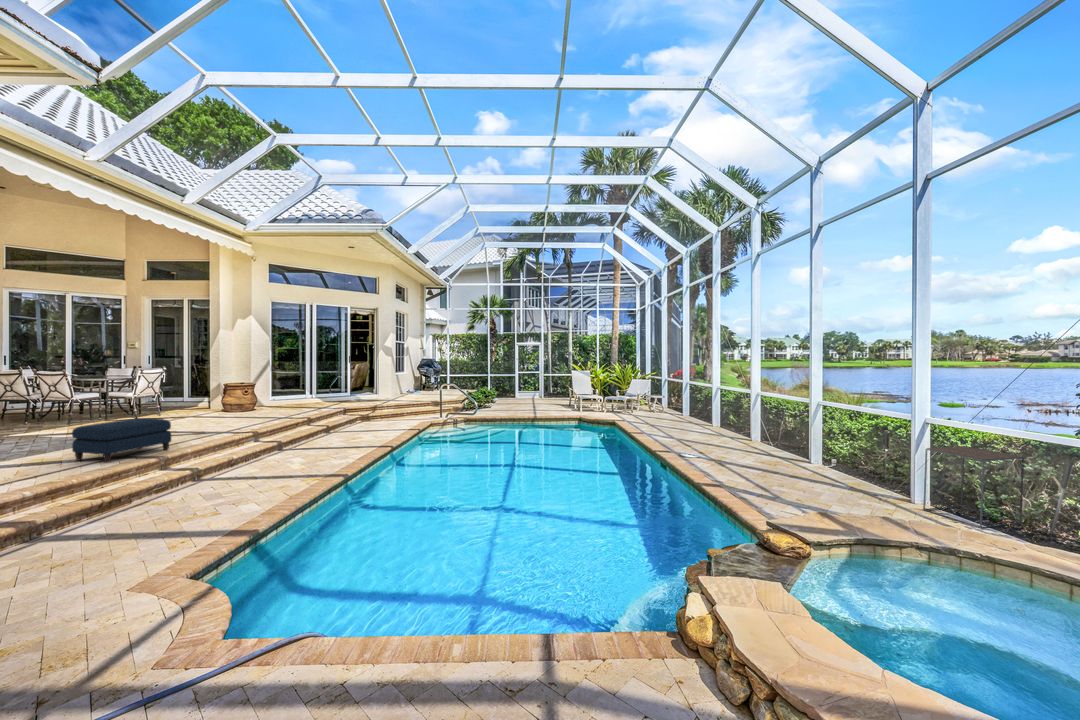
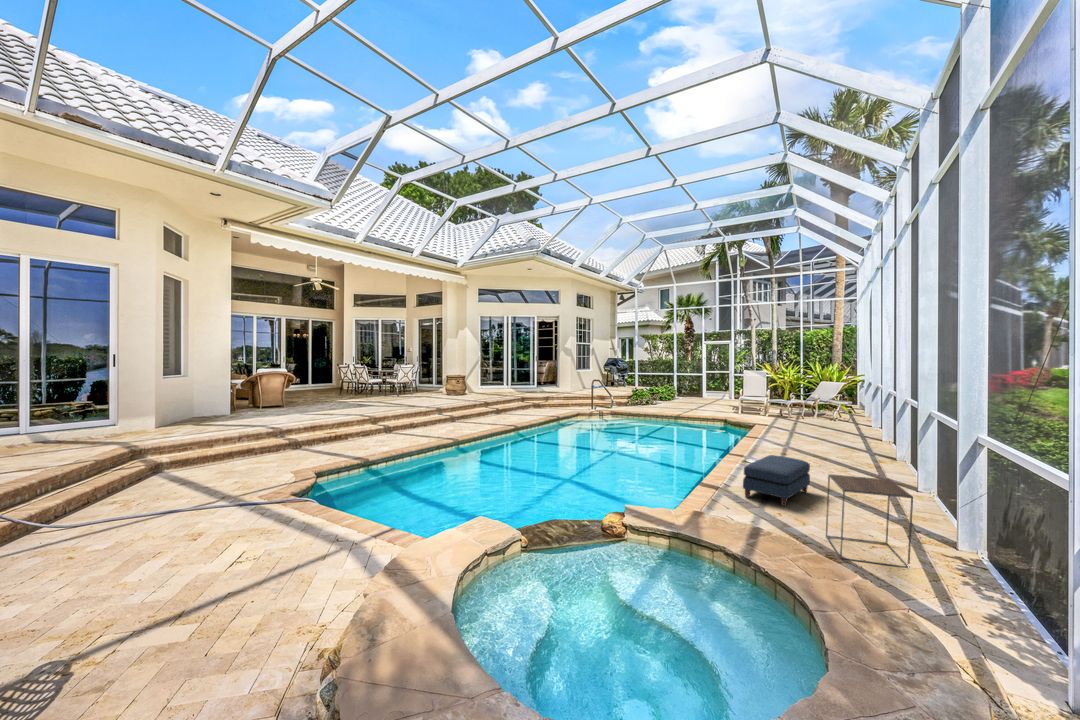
ottoman: present [72,418,171,463] -> present [743,455,810,506]

